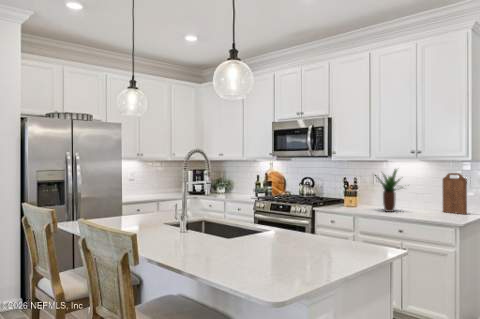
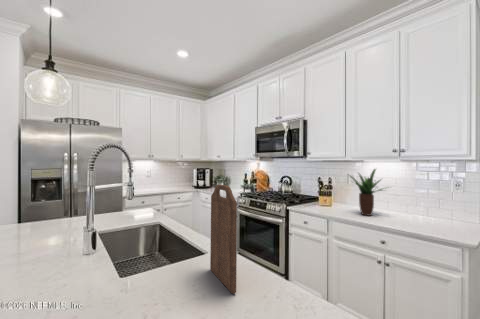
cutting board: present [443,173,467,214] -> present [210,184,237,294]

